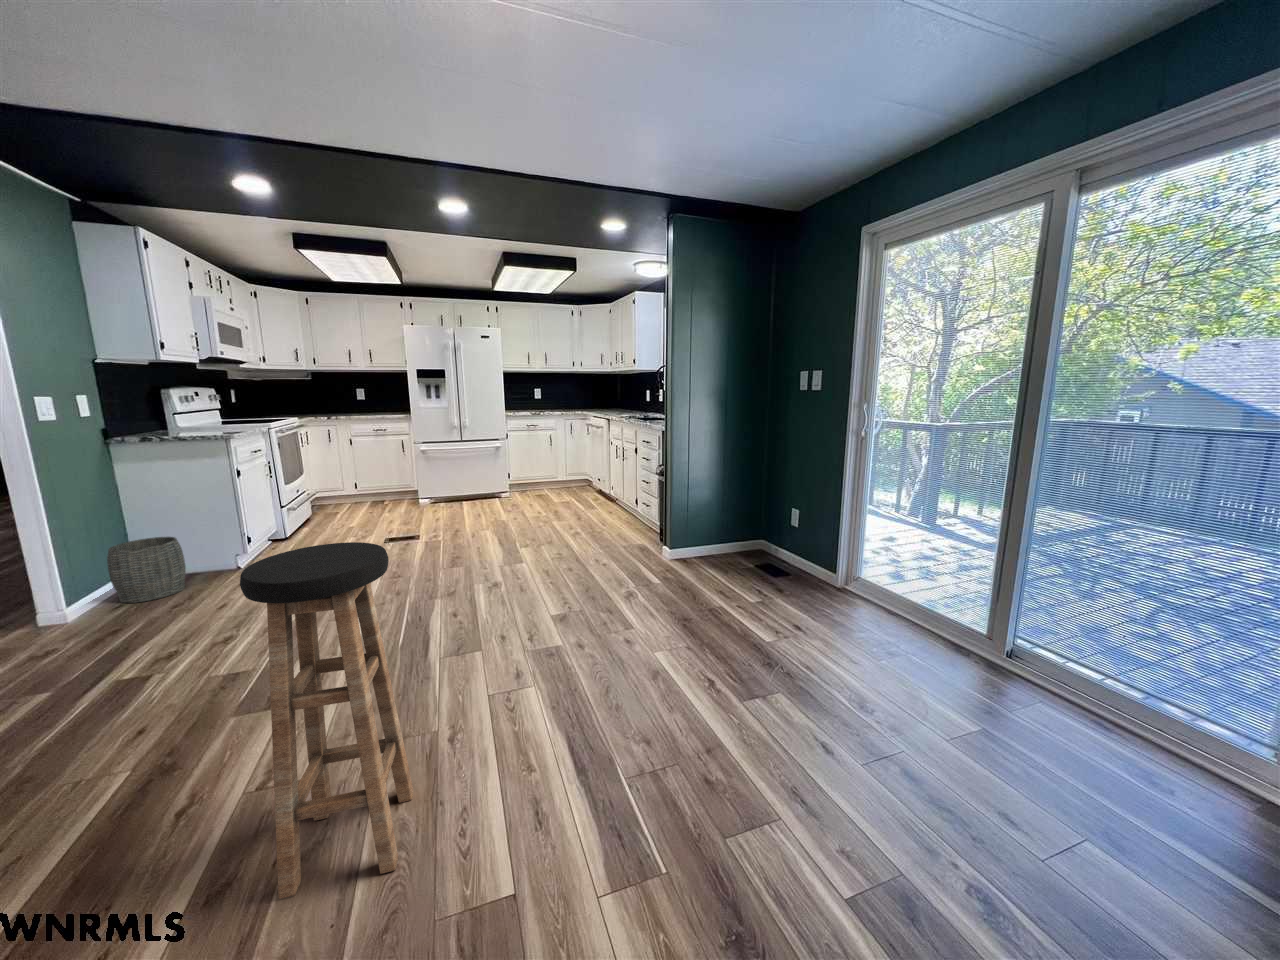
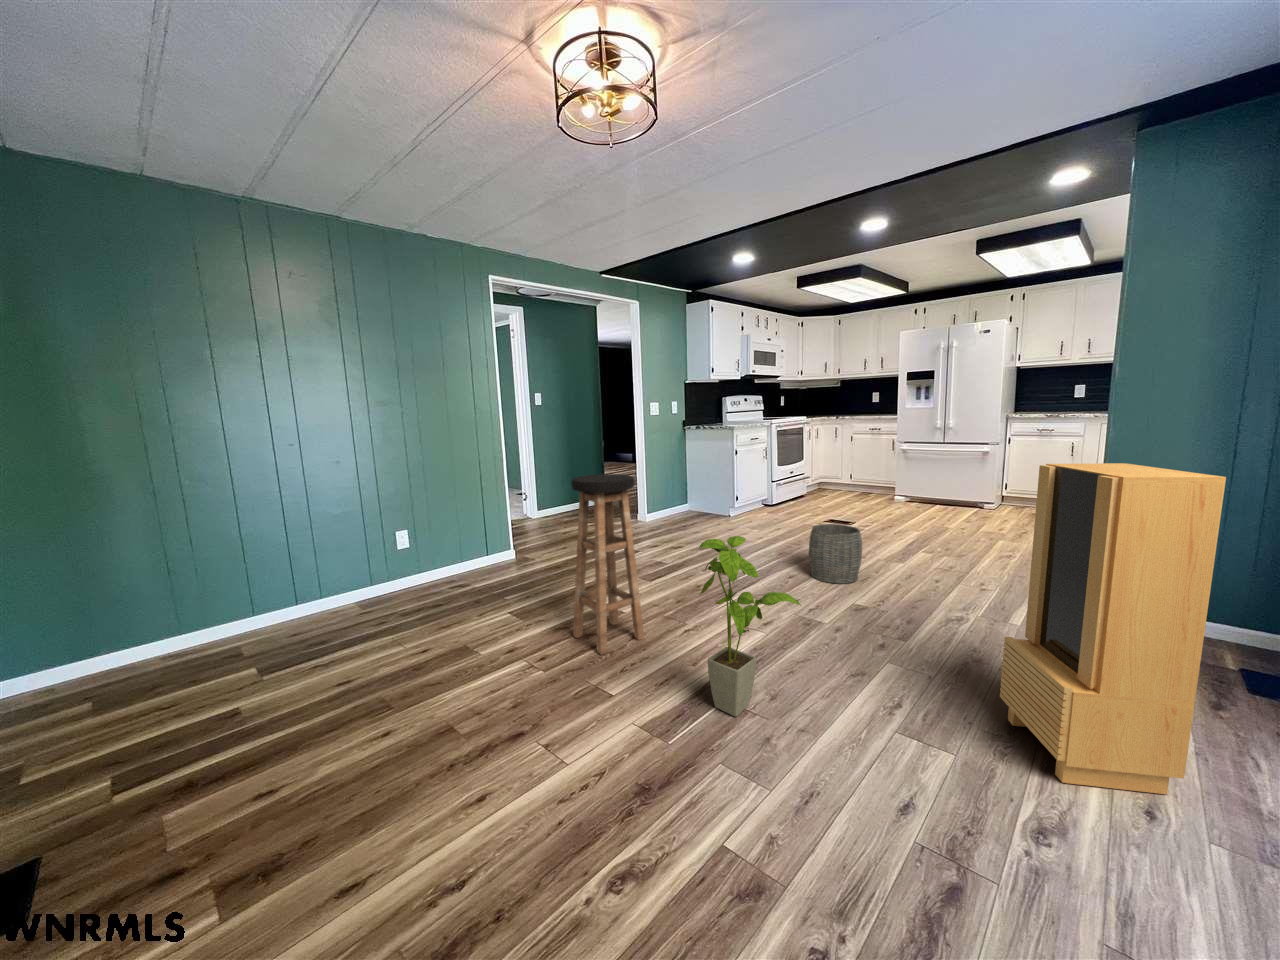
storage cabinet: none [721,453,814,656] -> present [1000,463,1226,794]
woven basket: present [107,537,186,603] -> present [809,524,862,584]
house plant: none [577,574,689,783] -> present [699,536,801,717]

